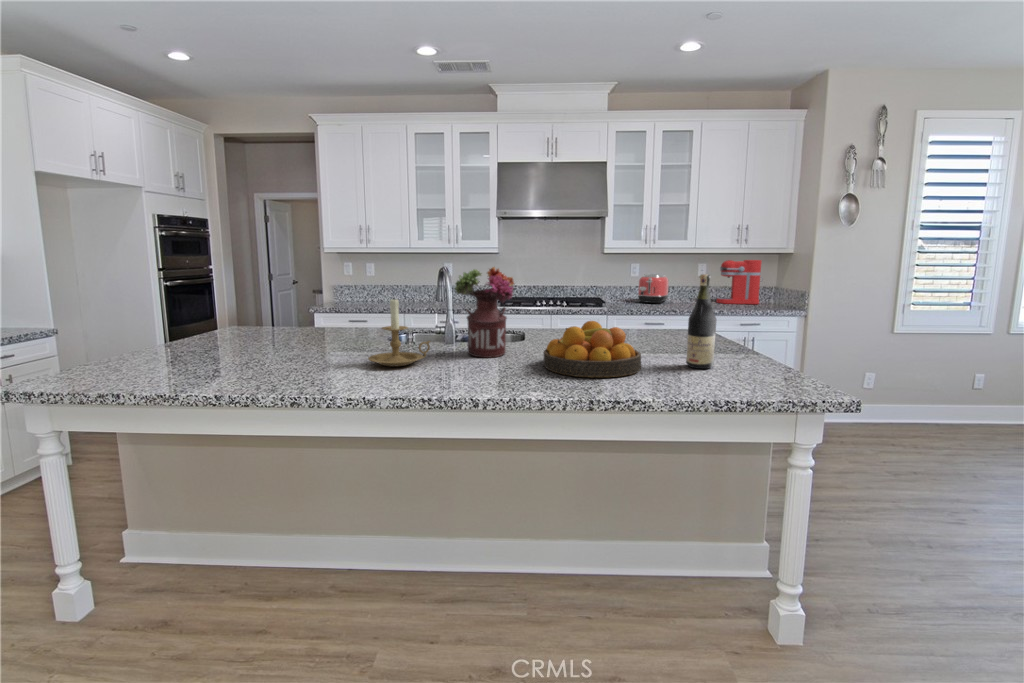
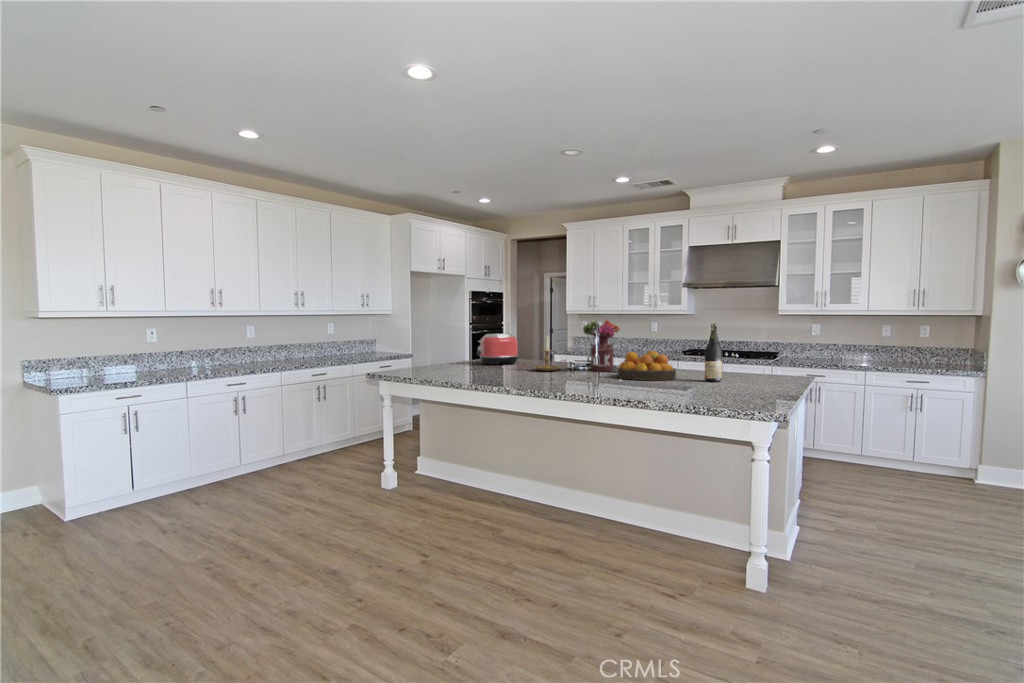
coffee maker: present [717,260,763,304] -> none [901,322,951,364]
toaster: present [638,274,669,303] -> present [476,334,518,365]

